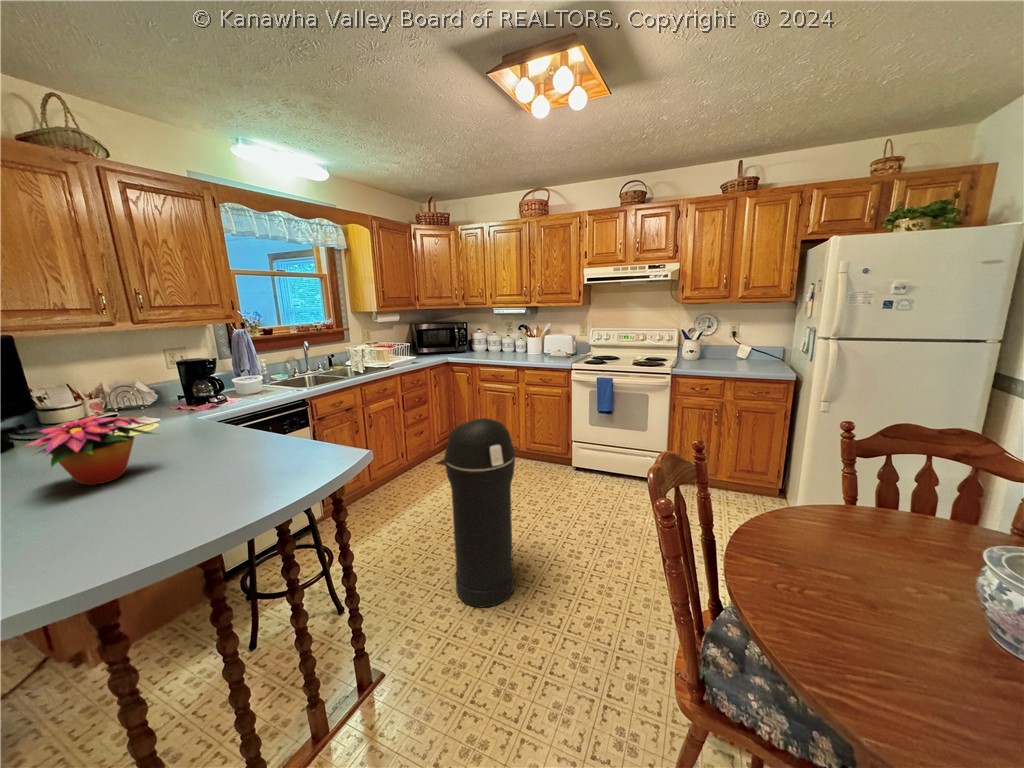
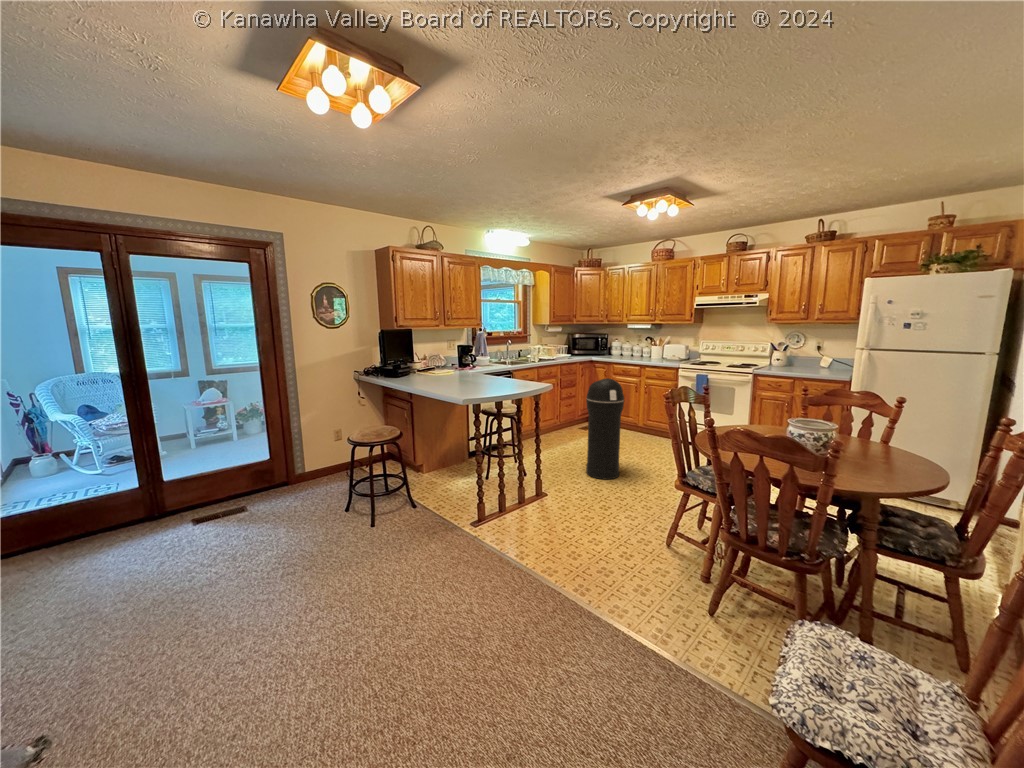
flower arrangement: present [26,415,156,485] -> none [444,356,481,381]

